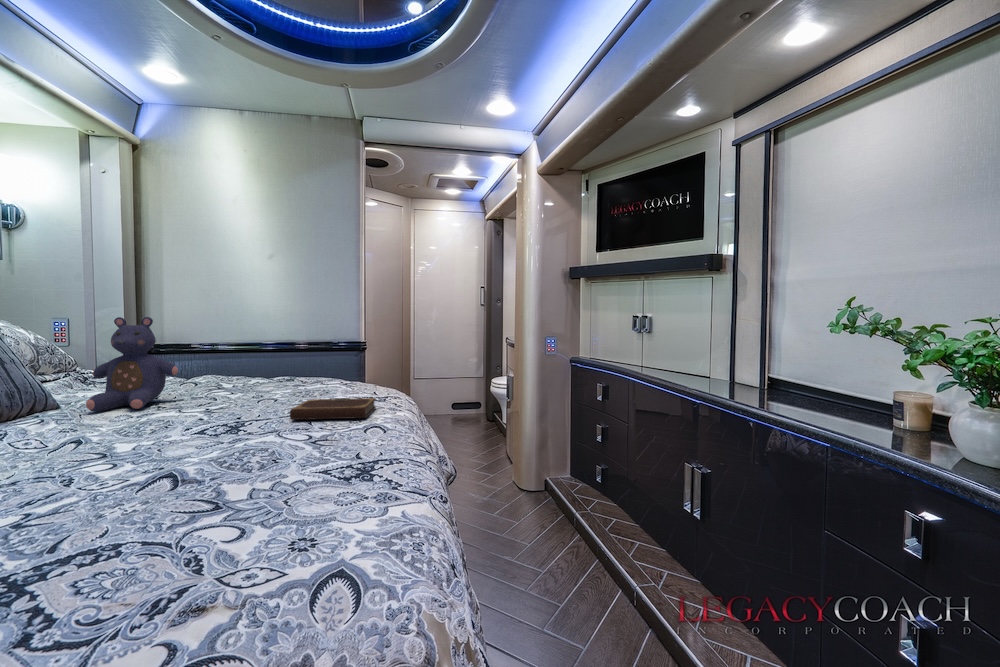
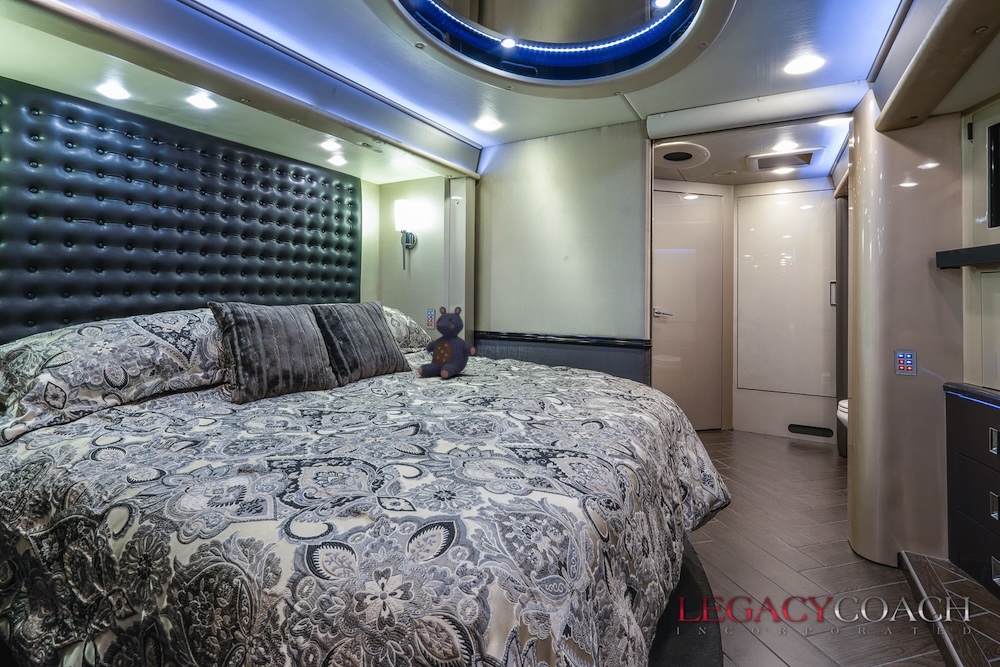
notebook: present [290,398,376,420] -> none [530,387,615,412]

